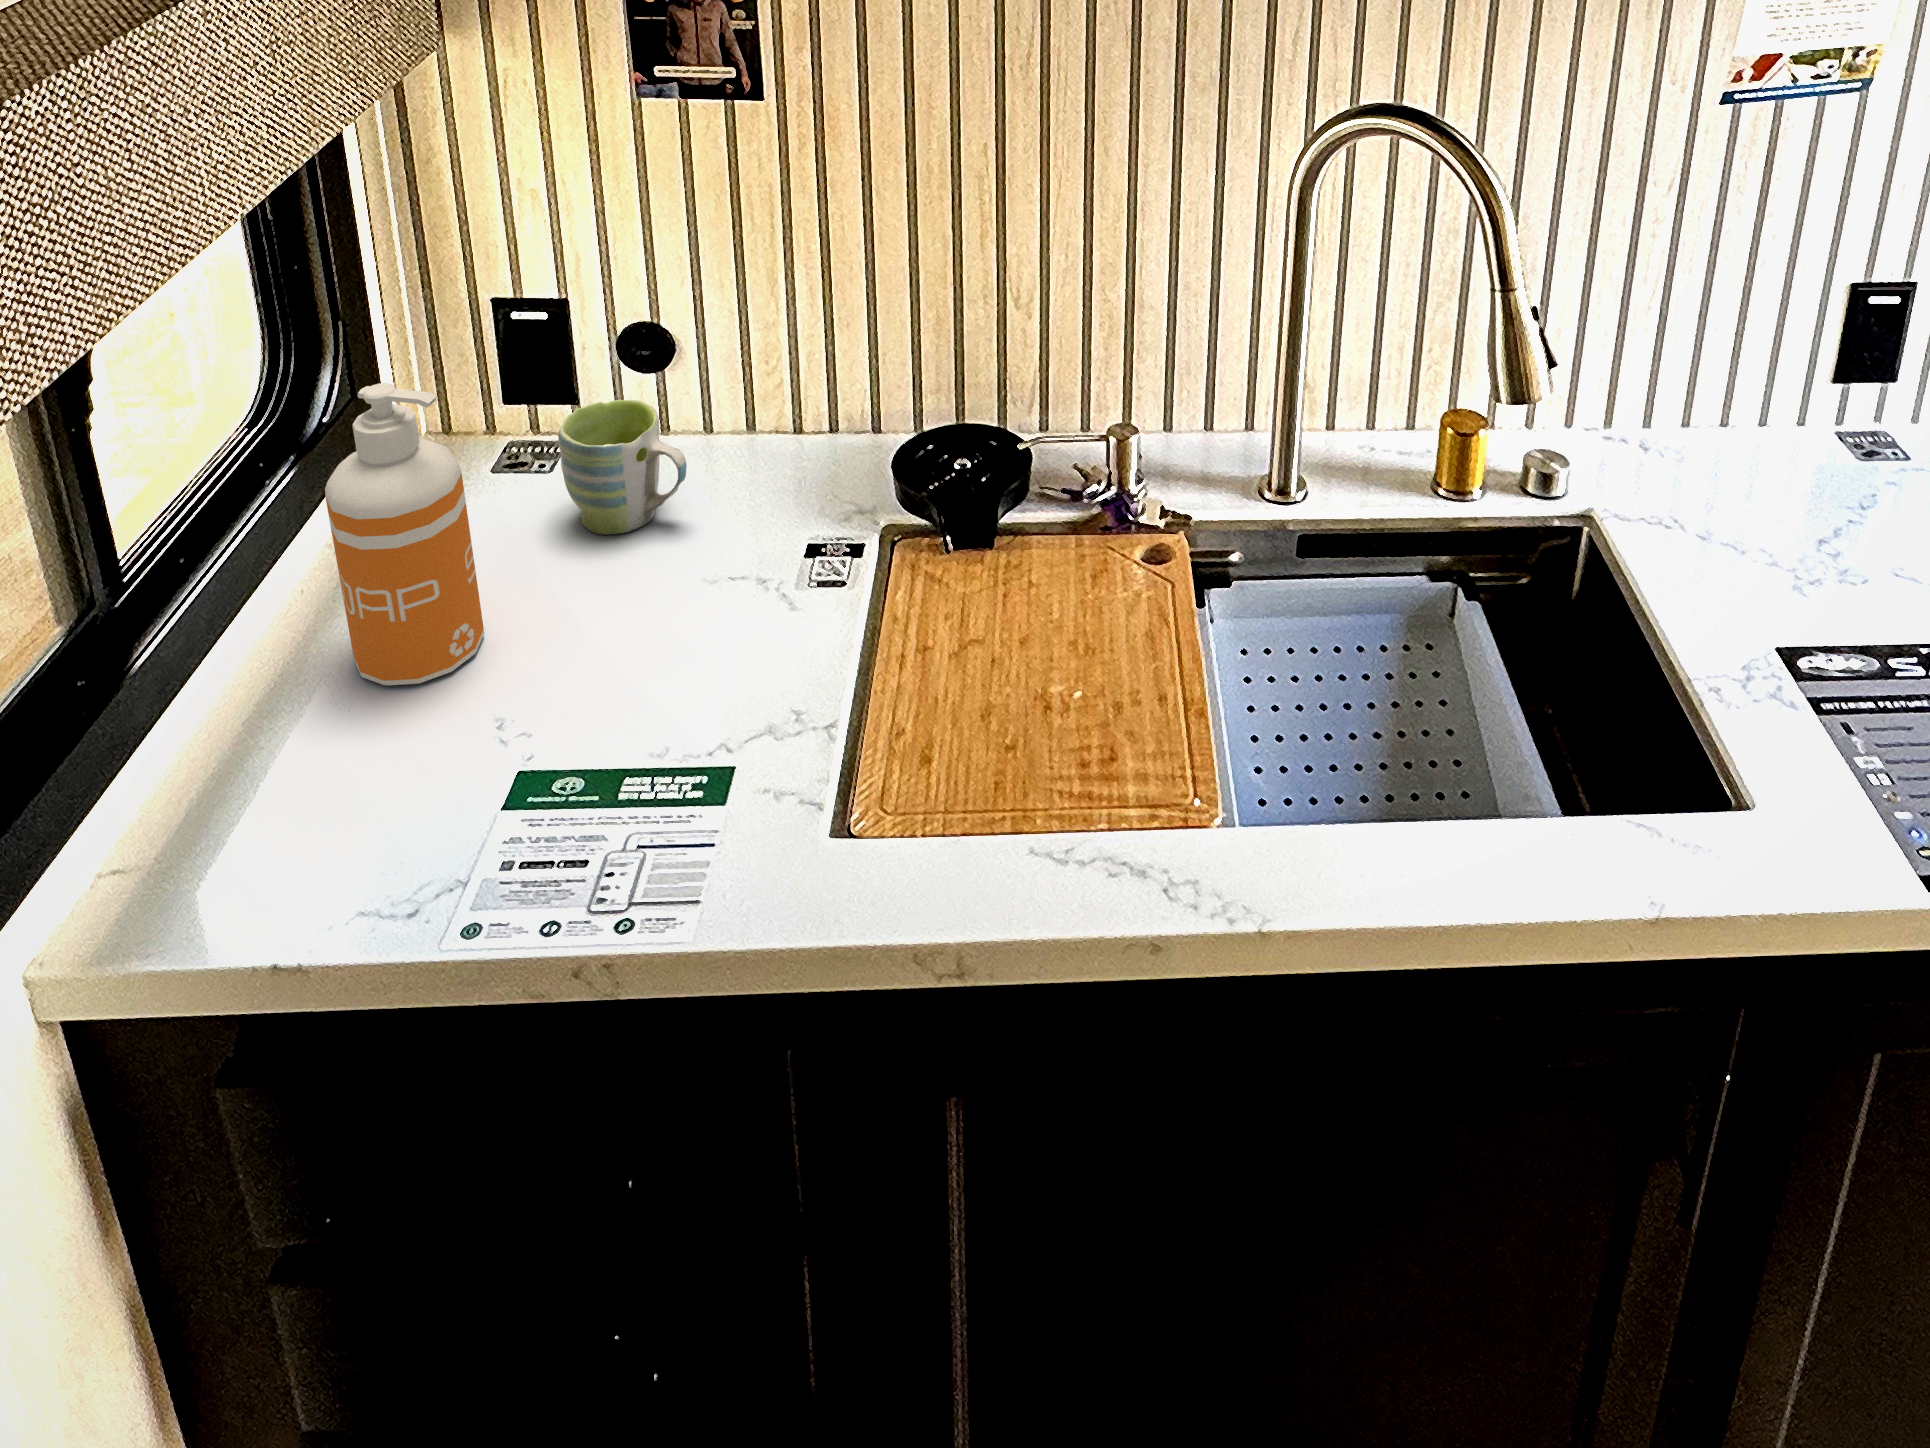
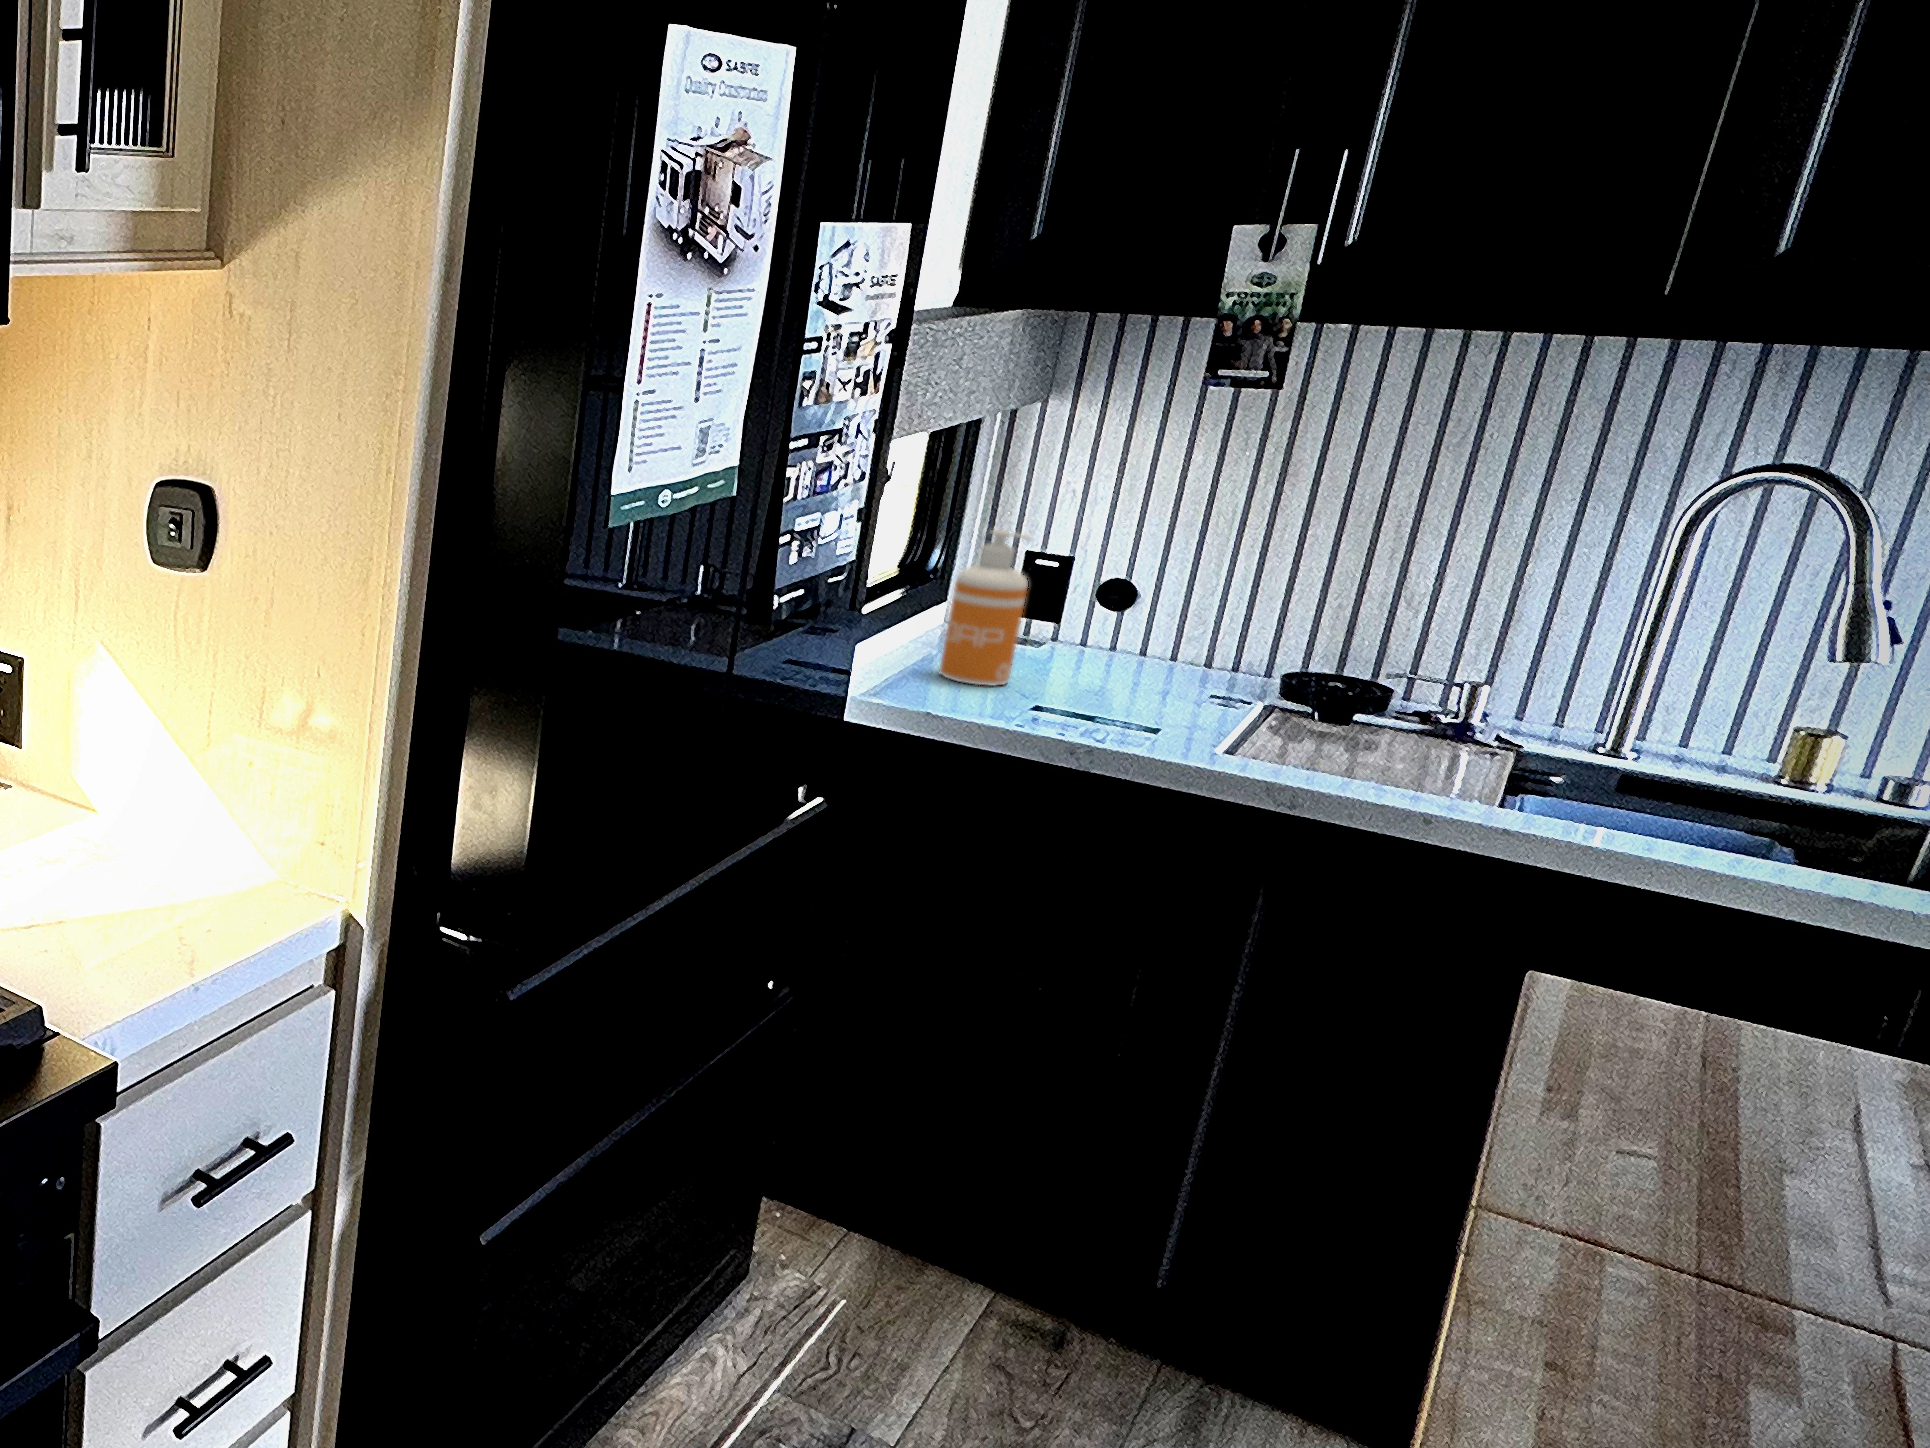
mug: present [558,400,687,535] -> none [1057,606,1140,676]

